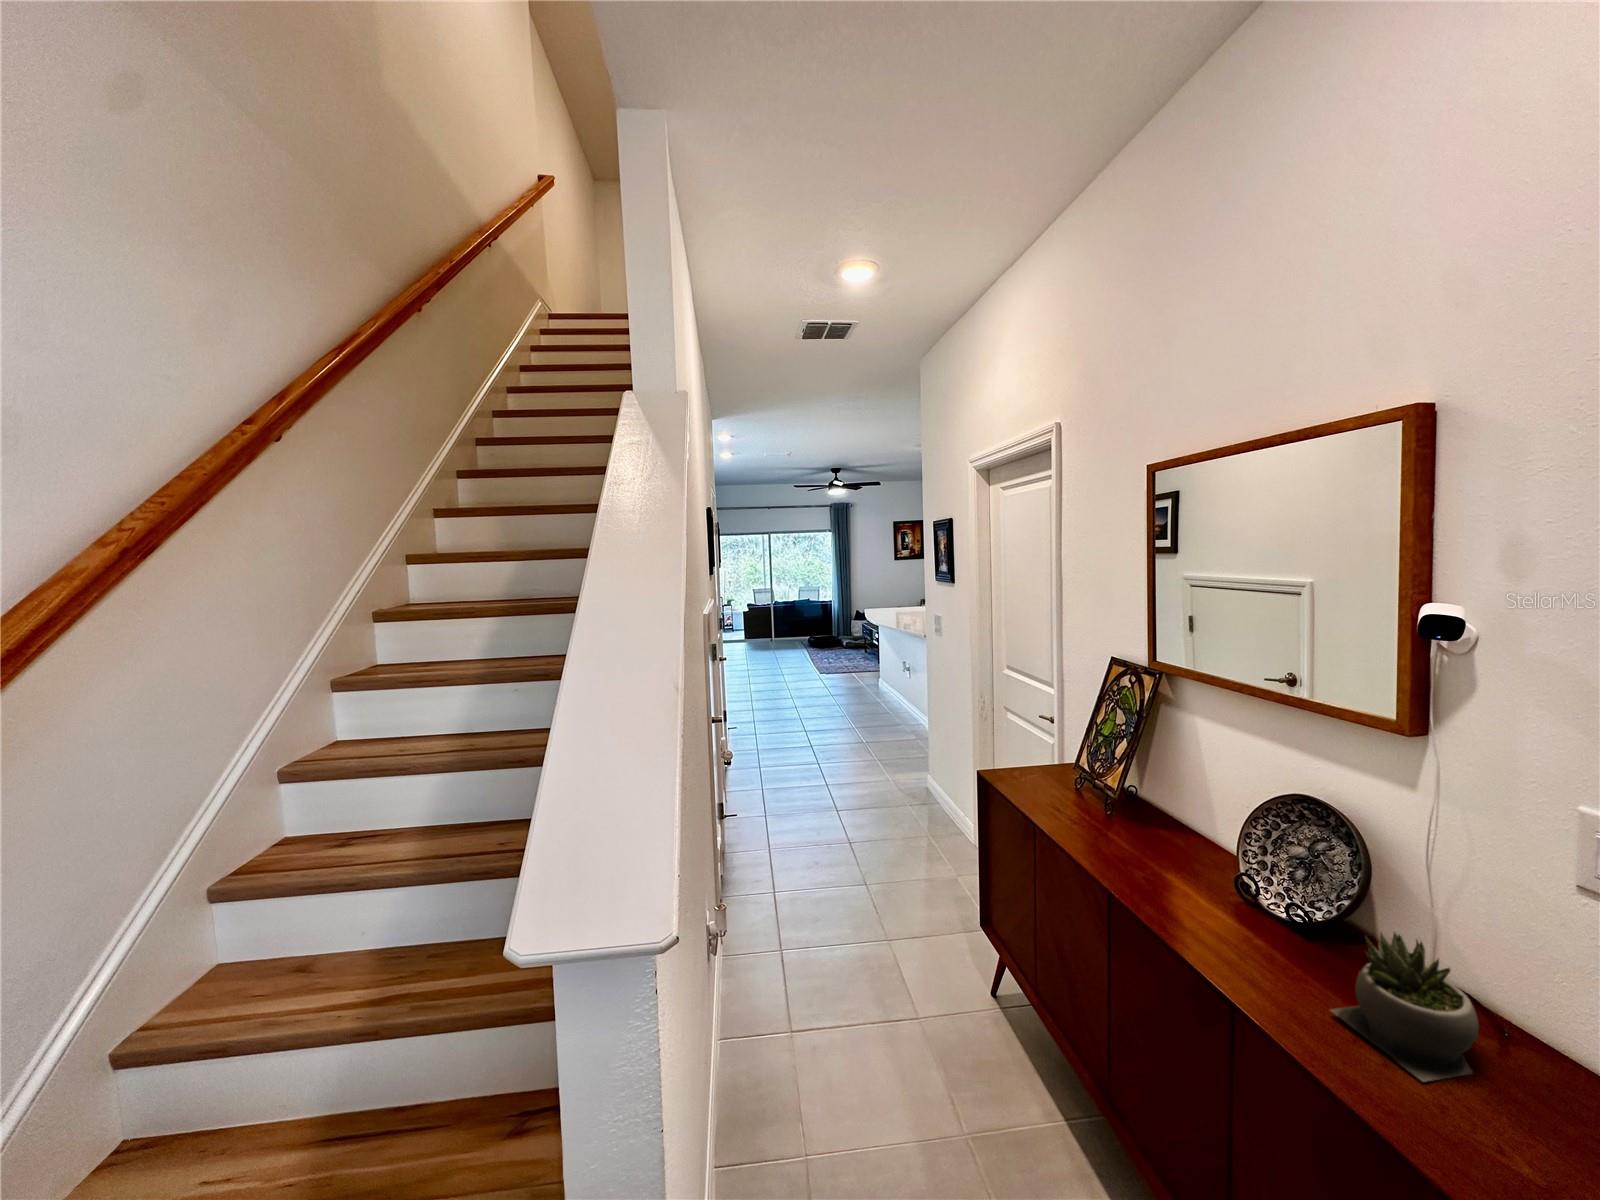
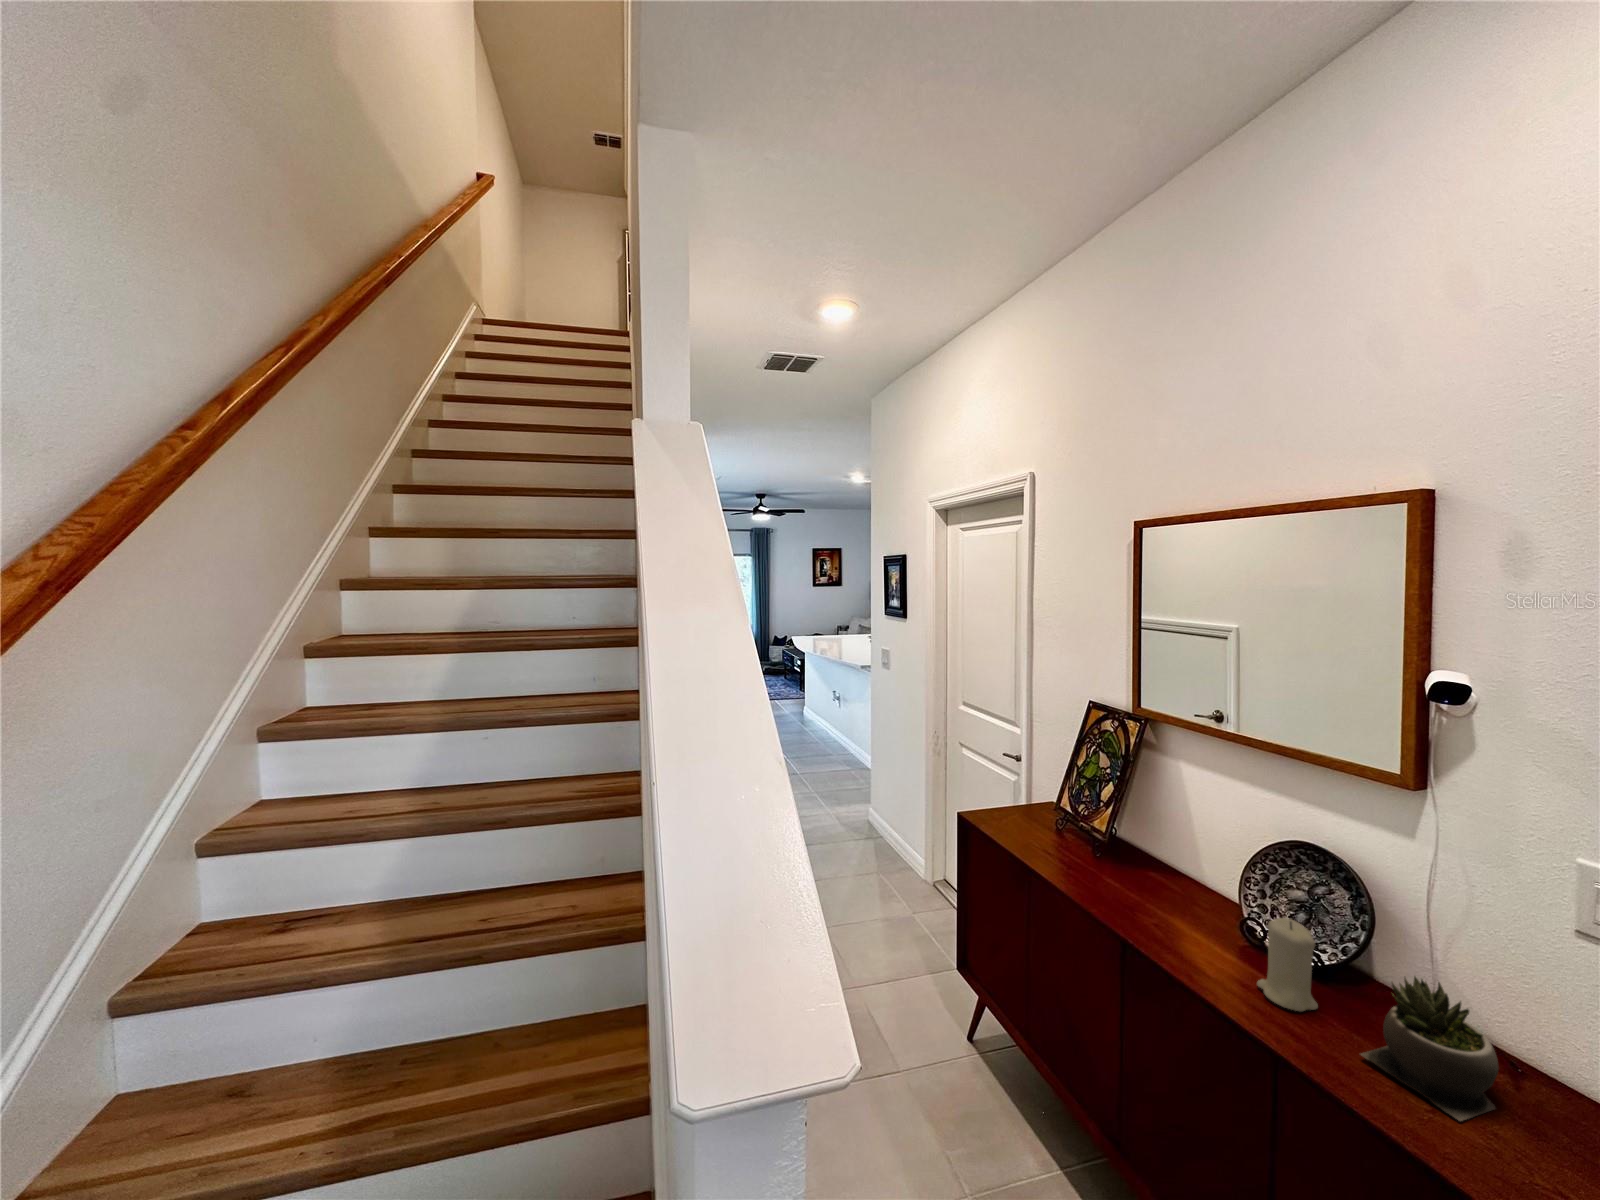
candle: none [1239,871,1301,966] -> present [1257,918,1318,1011]

